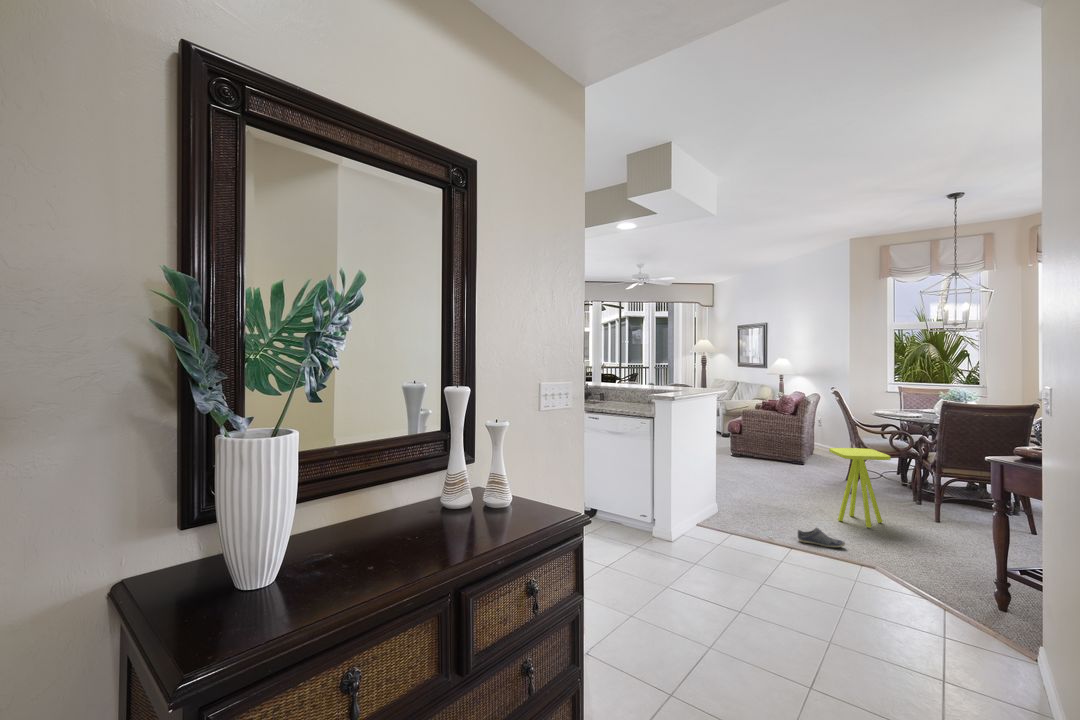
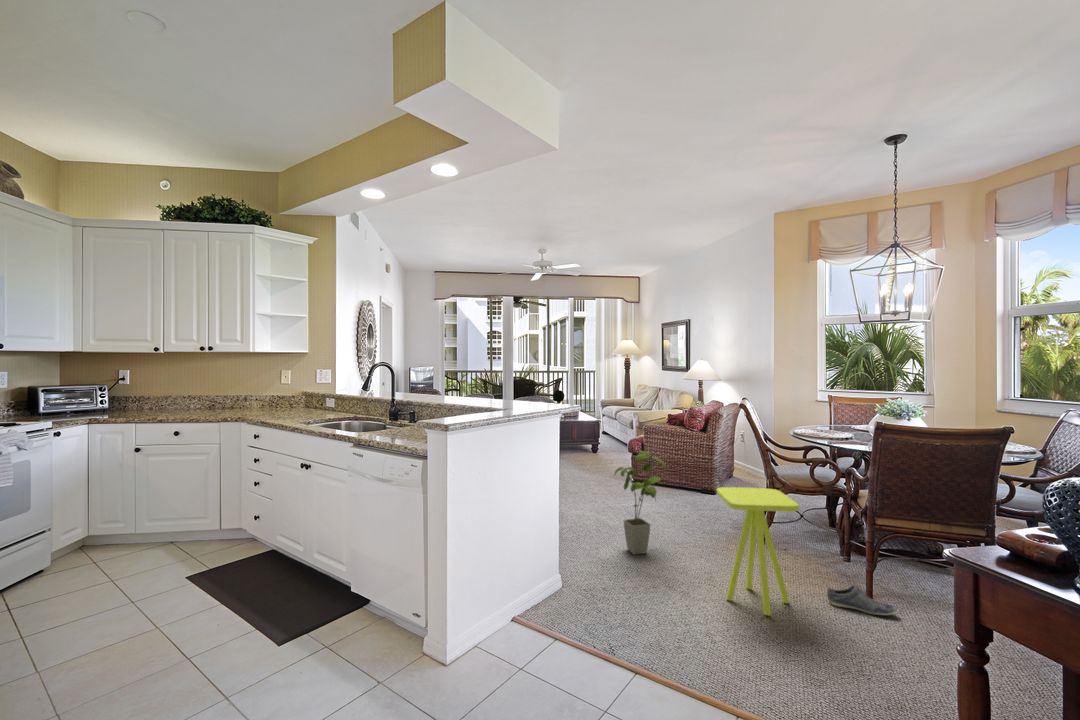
house plant: none [745,426,786,499] -> present [614,451,666,554]
shoe: present [798,528,845,547] -> present [827,585,896,615]

